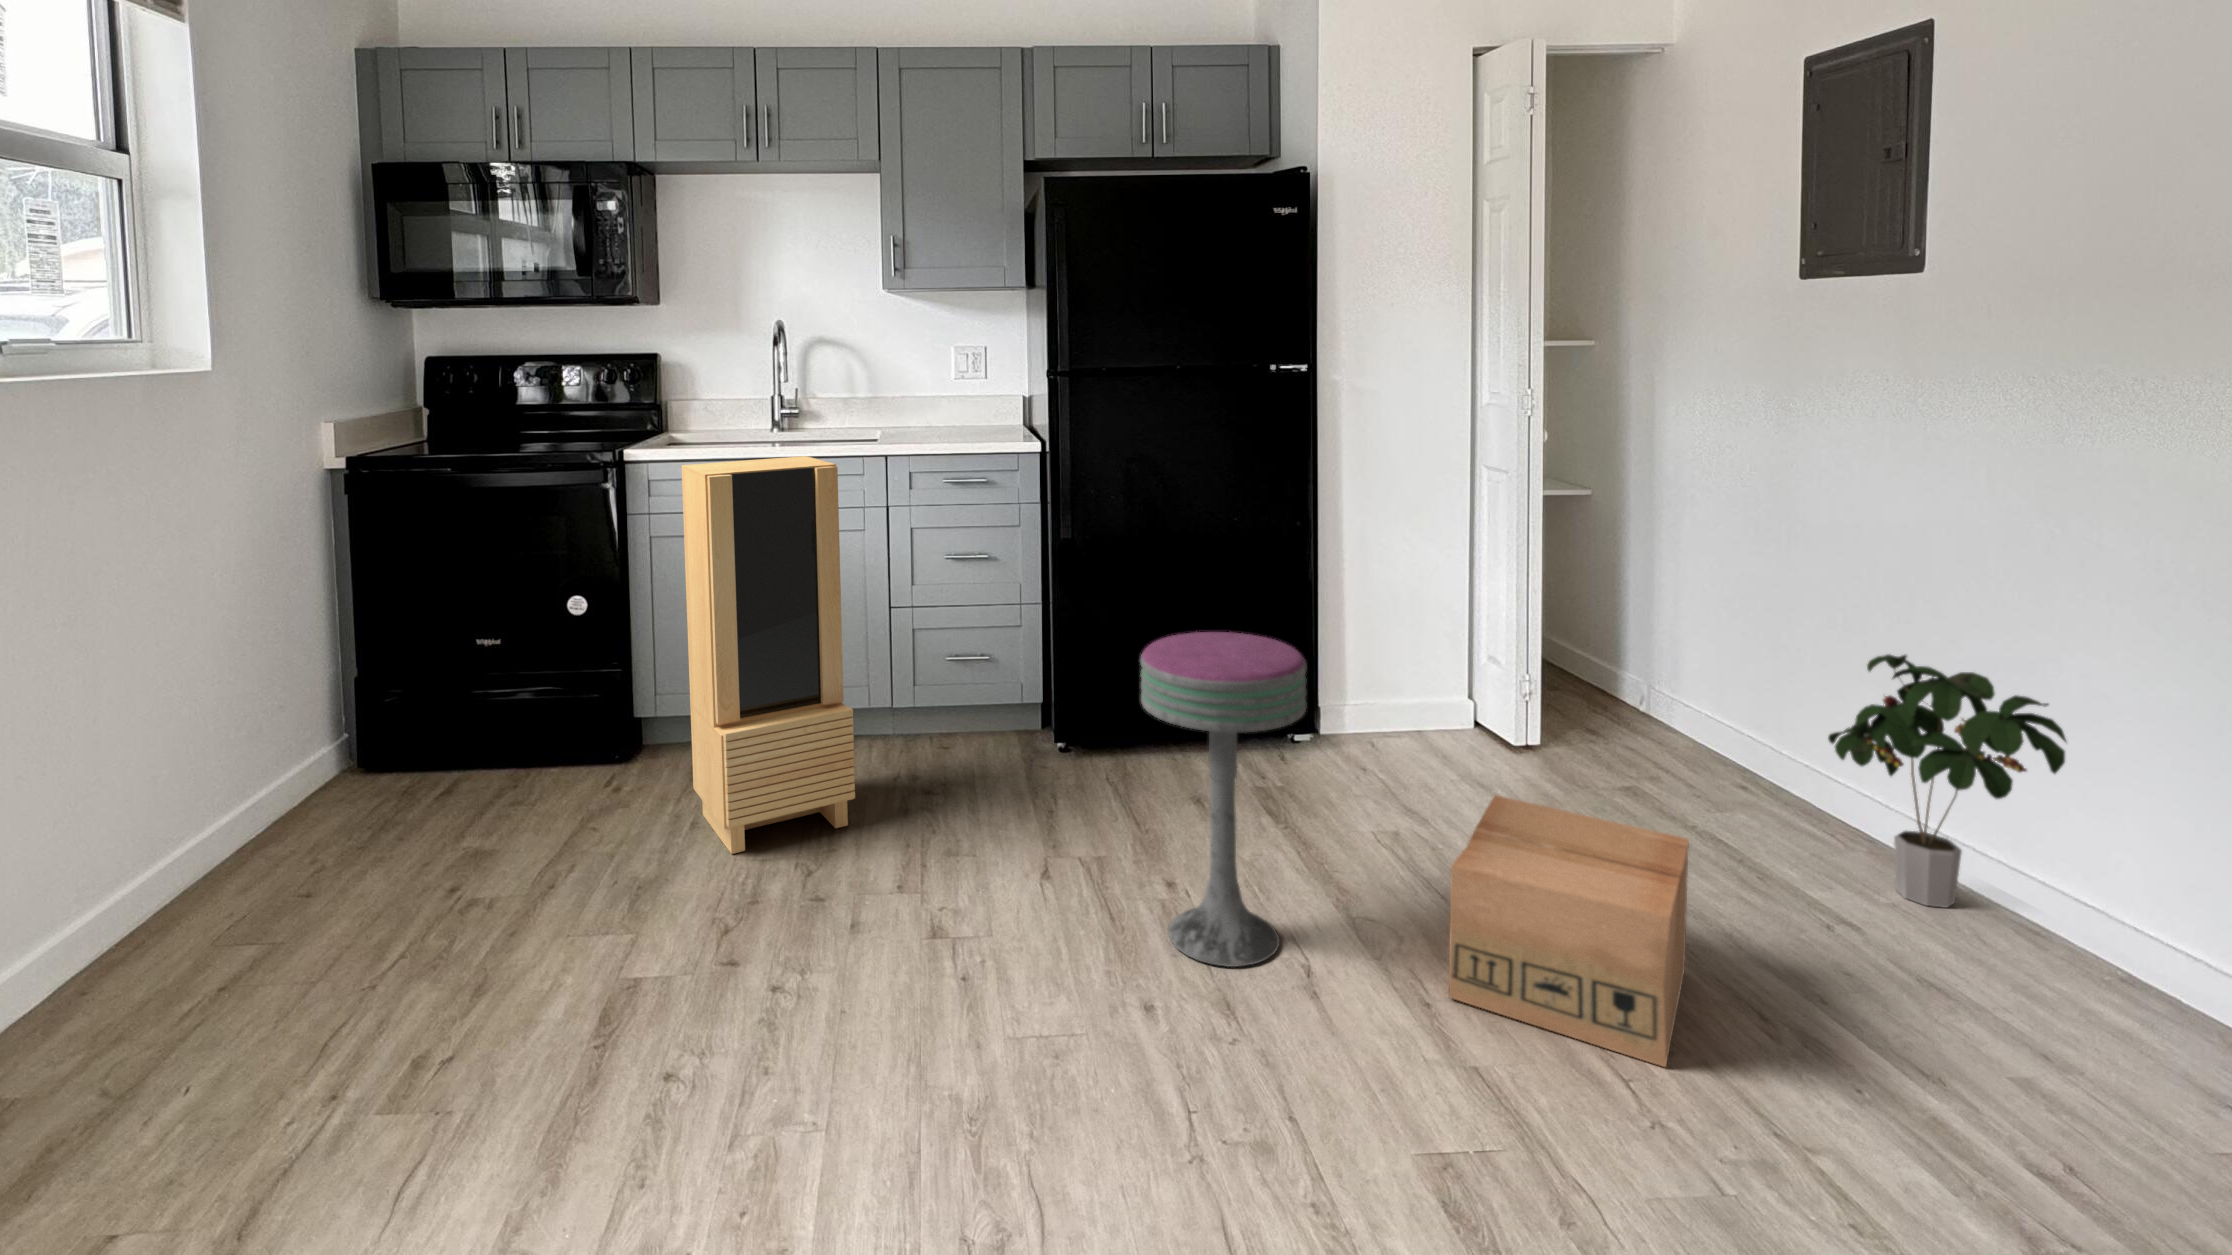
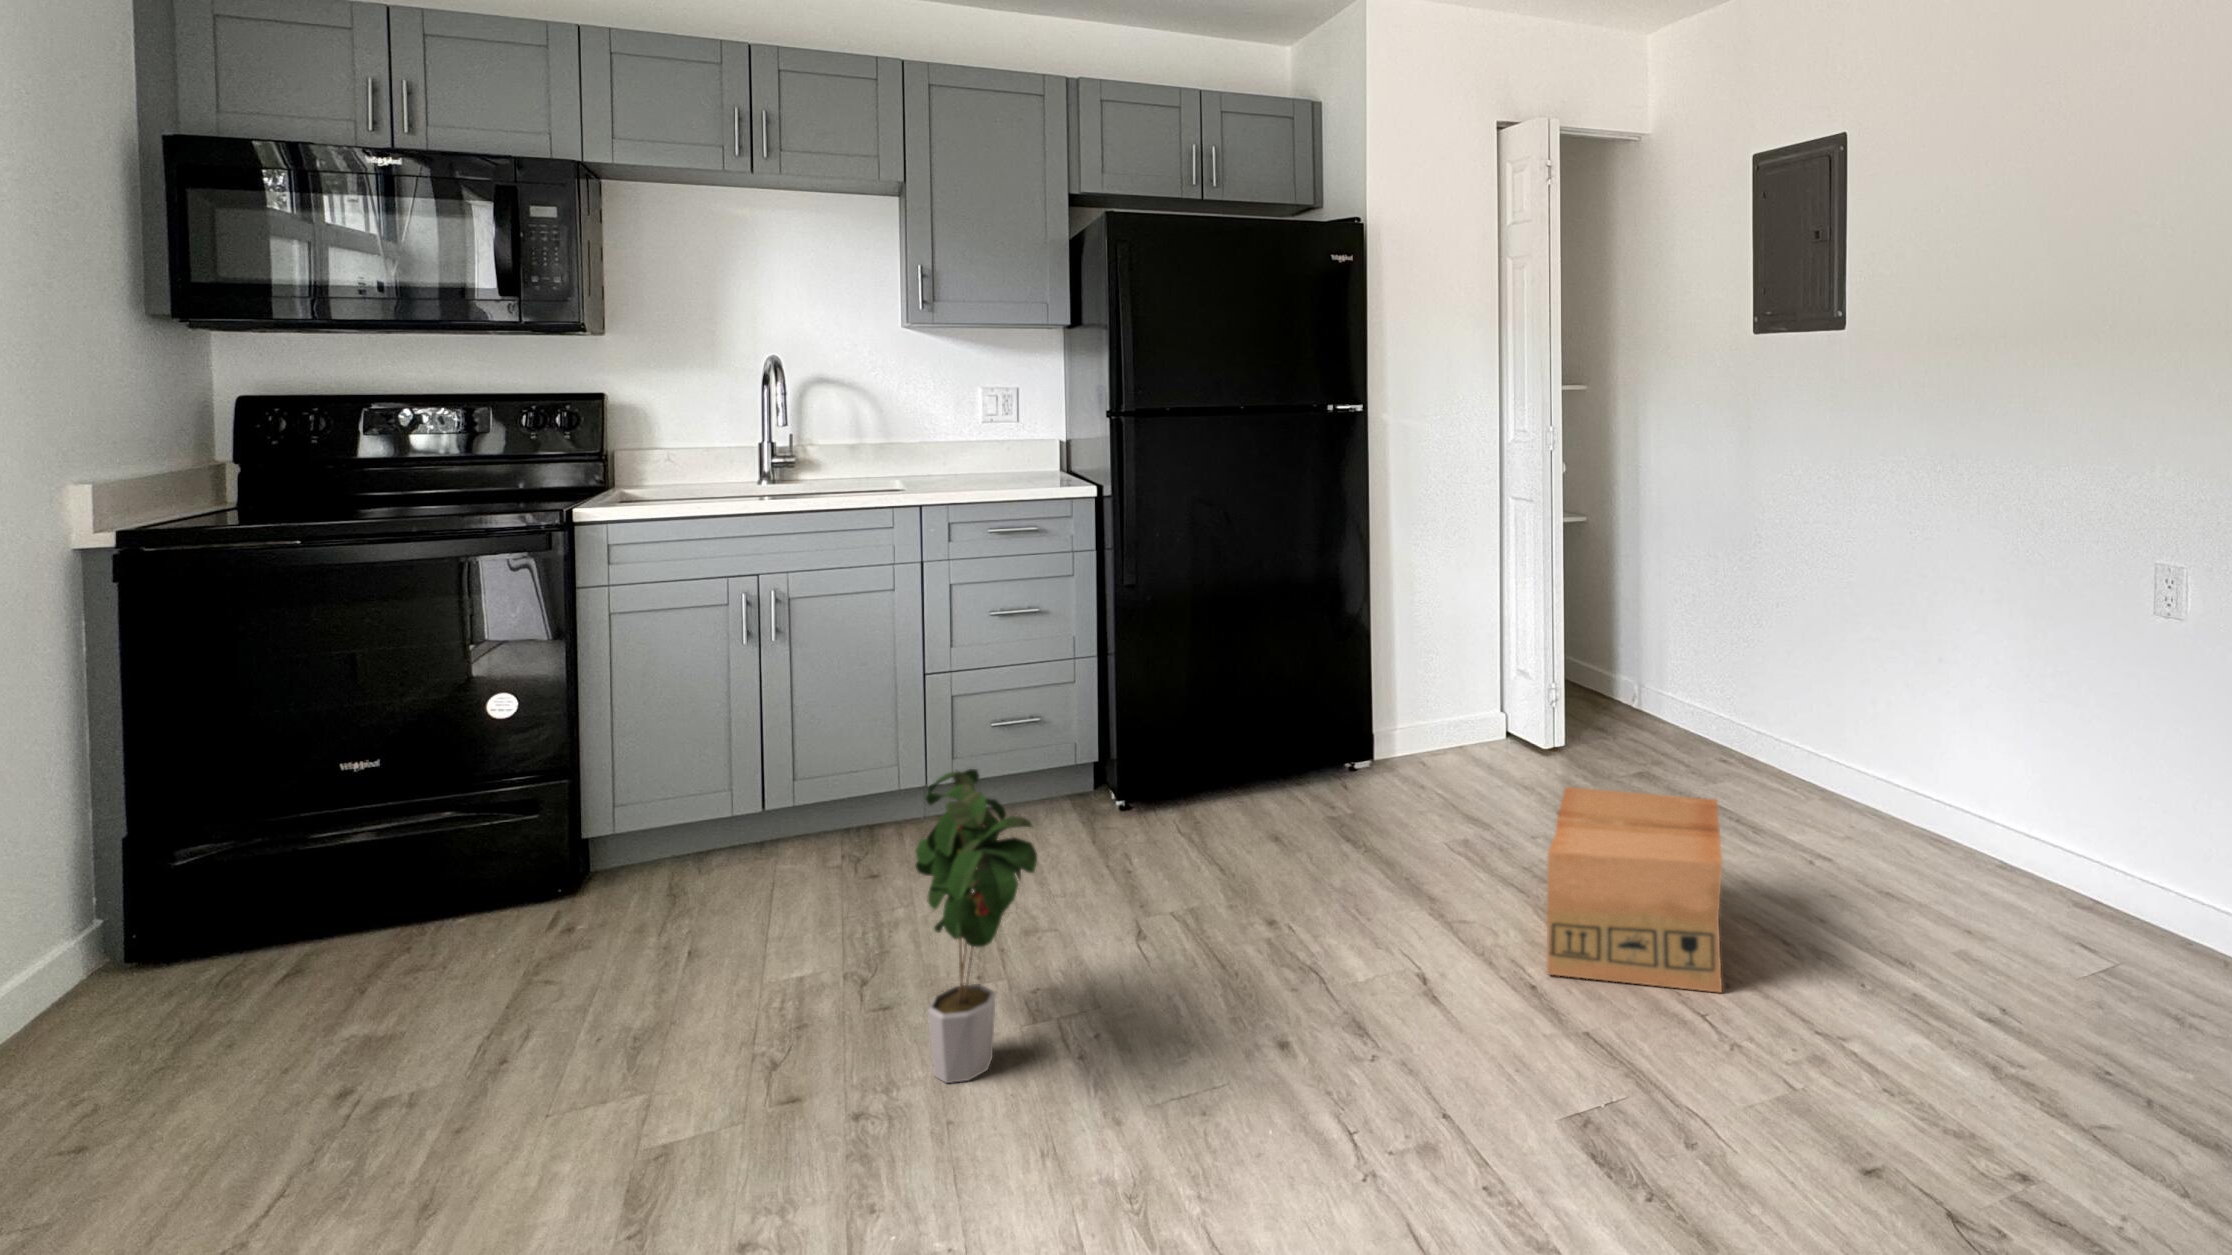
storage cabinet: present [682,456,855,854] -> none [675,510,909,987]
bar stool: present [1140,632,1307,967] -> none [1256,663,1415,991]
potted plant: present [1828,654,2066,908] -> present [915,769,1037,1083]

